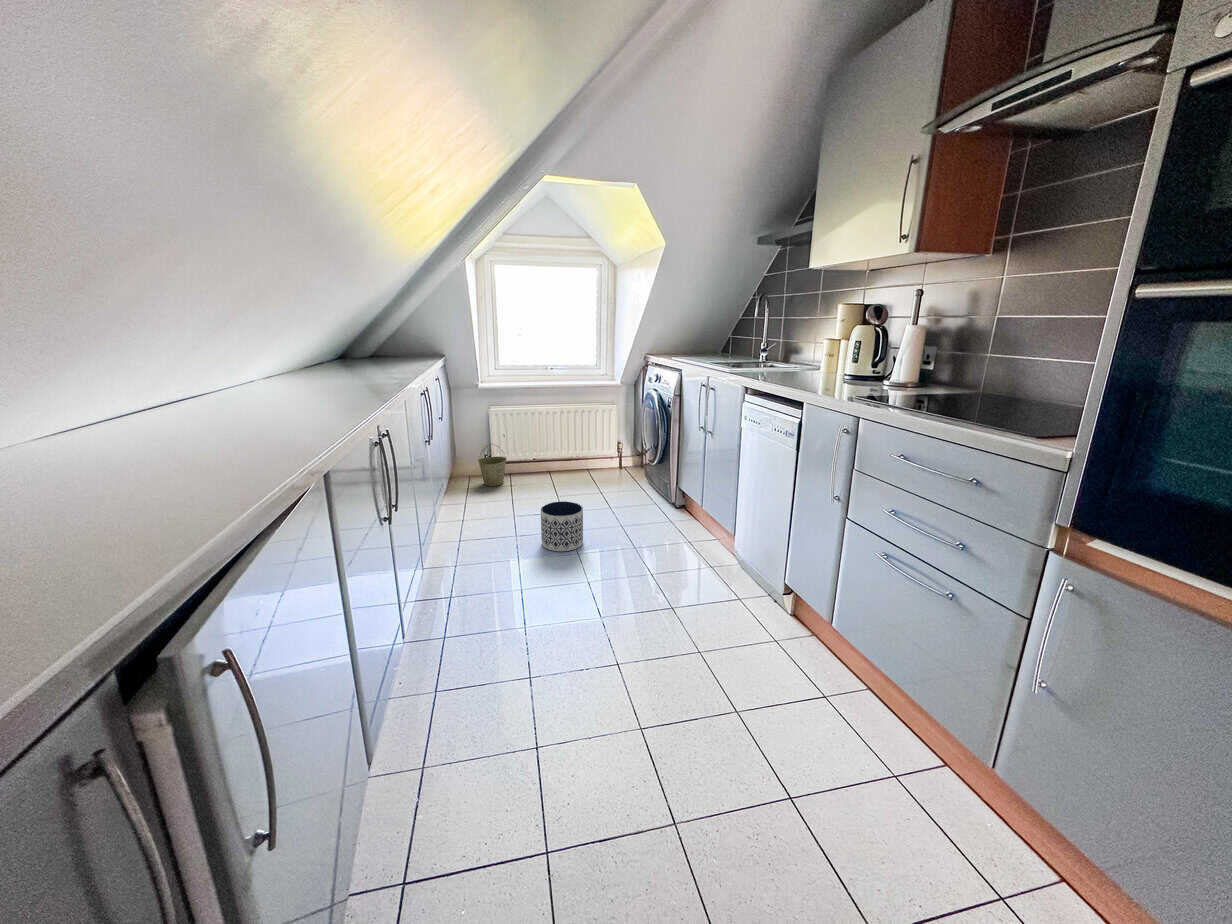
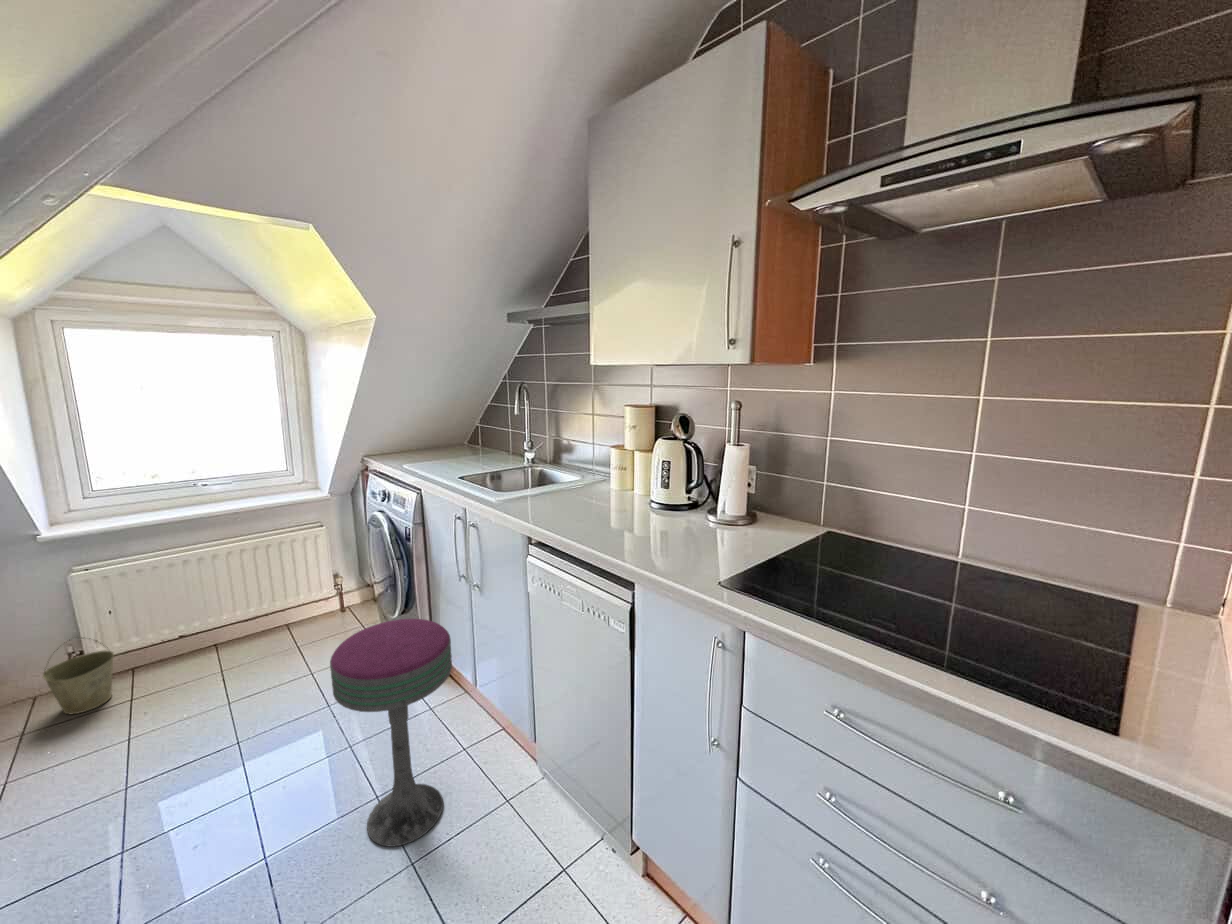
bar stool: none [625,440,691,568] -> present [330,619,452,847]
planter: present [541,501,583,551] -> none [161,753,268,877]

